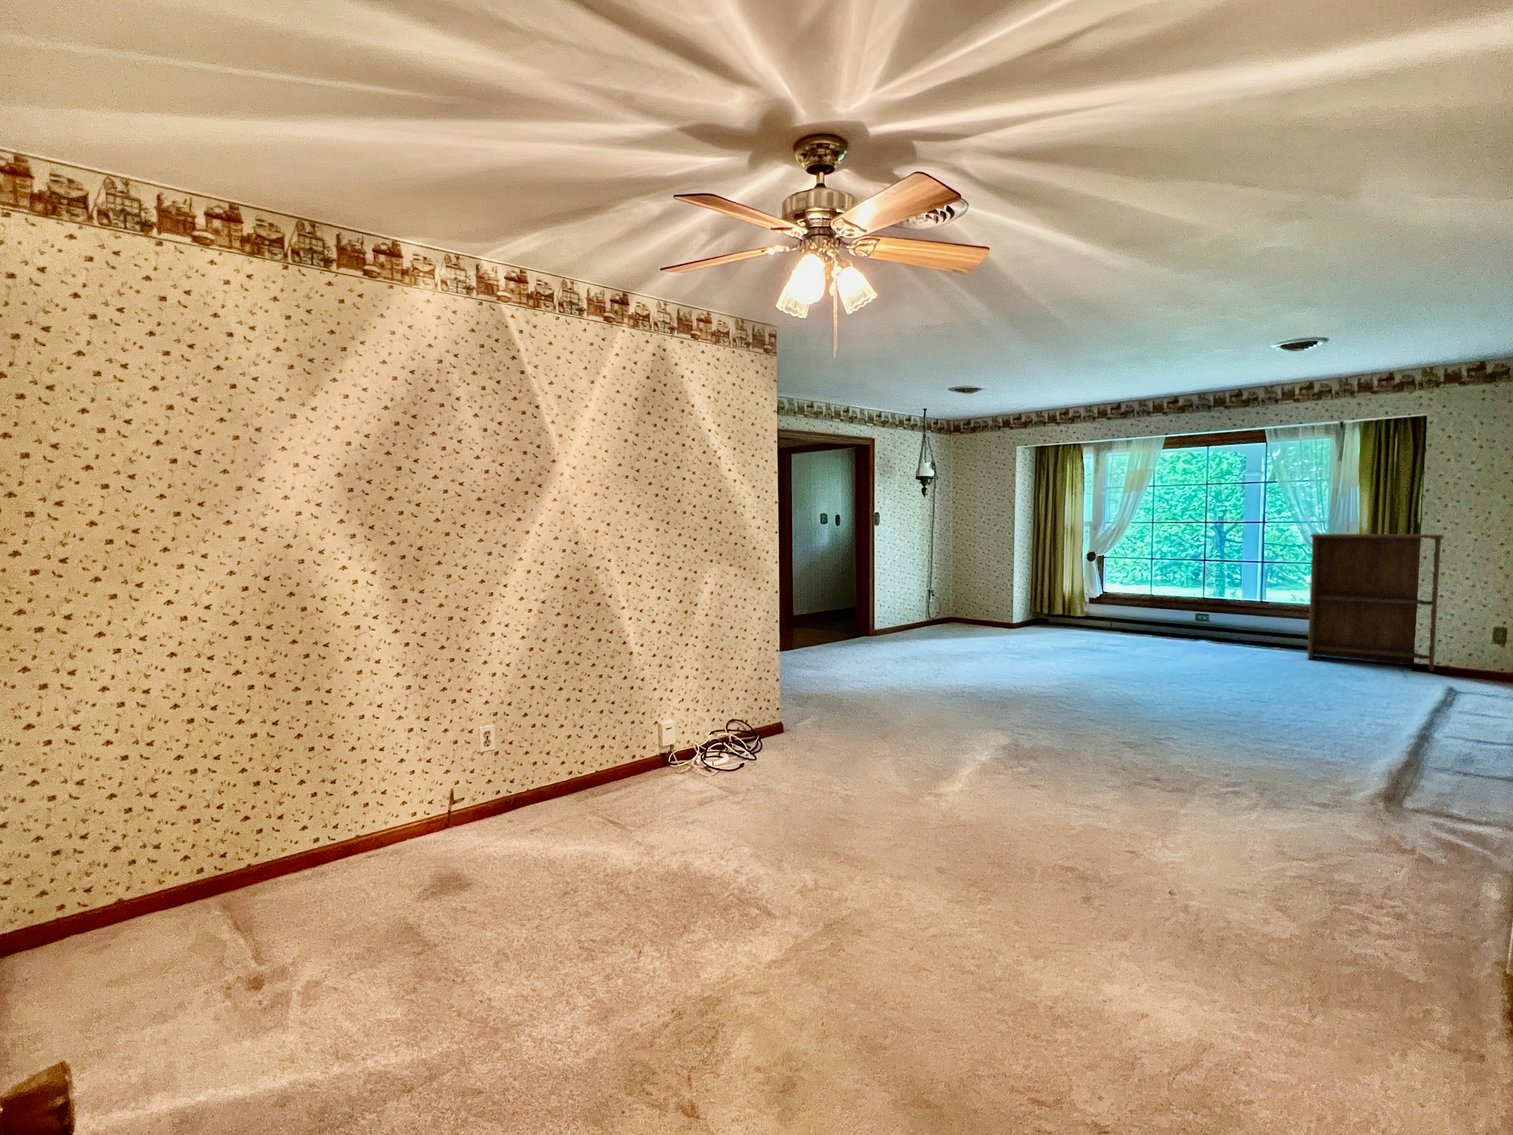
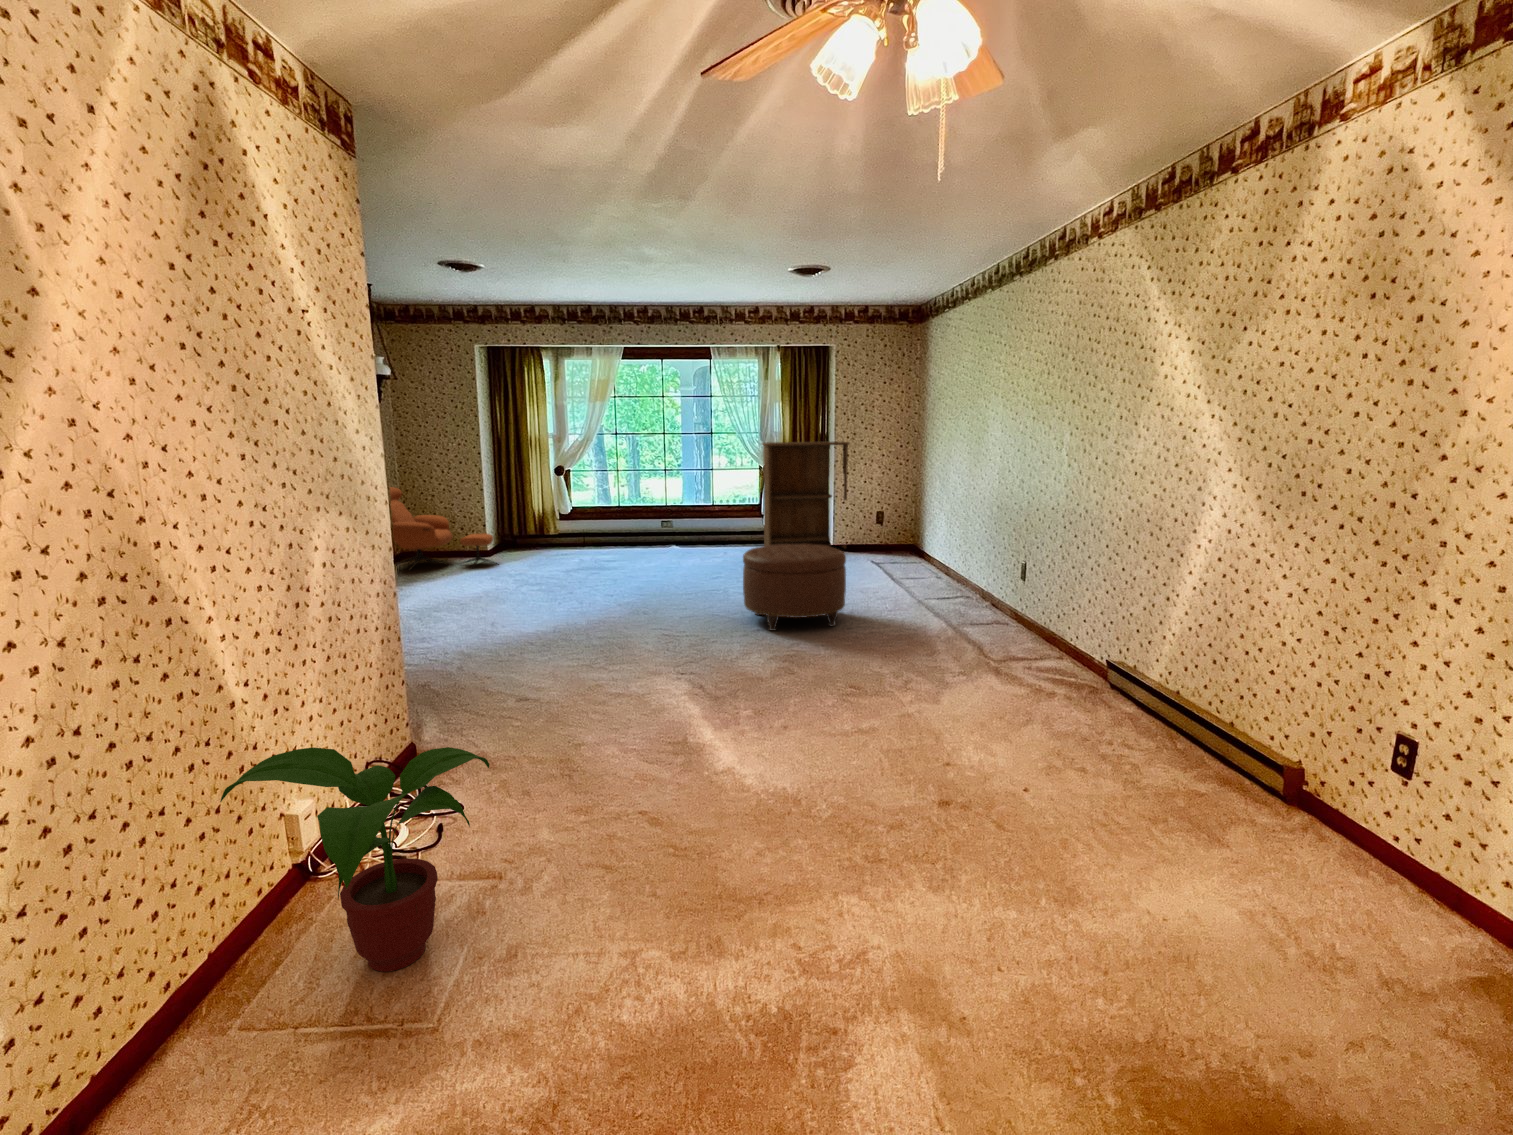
lounge chair: none [924,561,1009,633] -> present [390,487,497,570]
ottoman: none [1148,639,1277,735] -> present [743,544,846,631]
potted plant: none [594,680,724,809] -> present [220,747,490,972]

